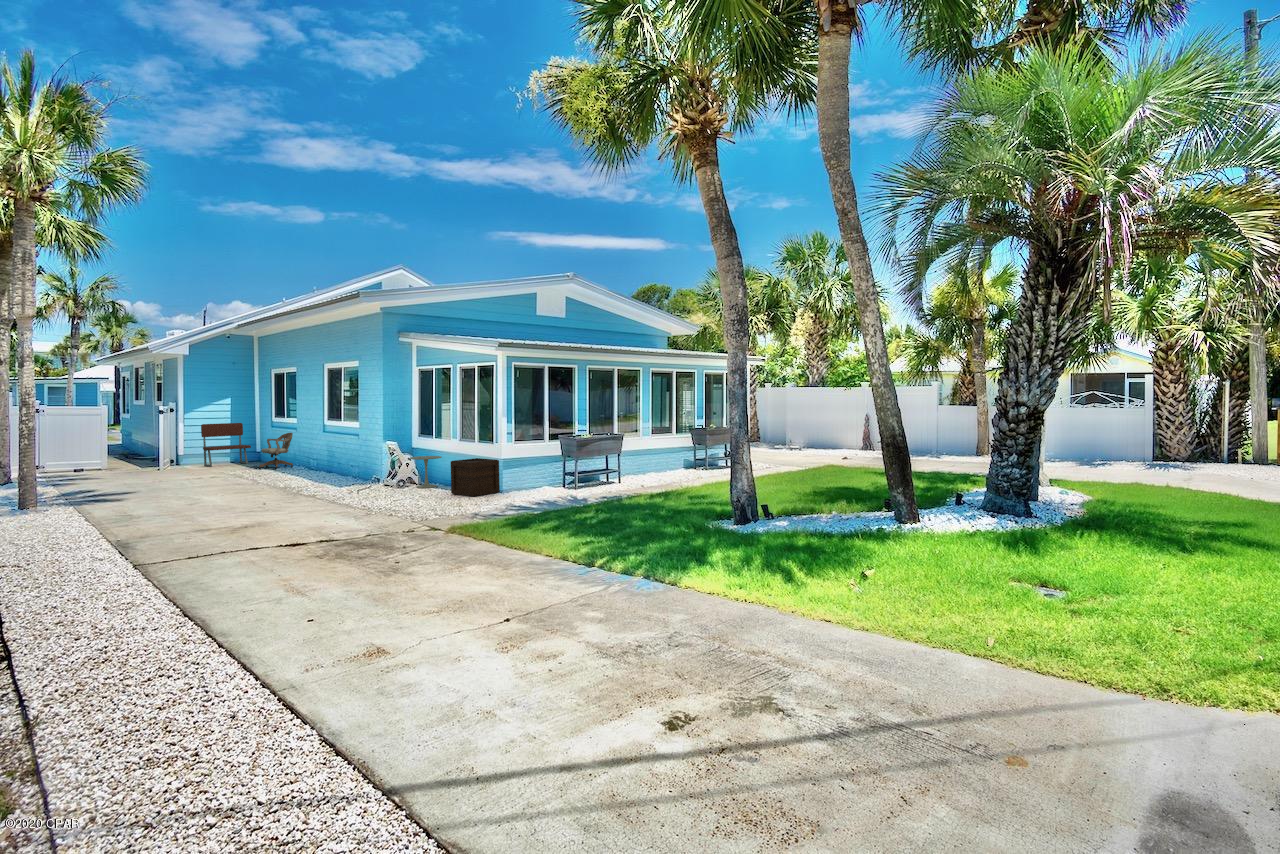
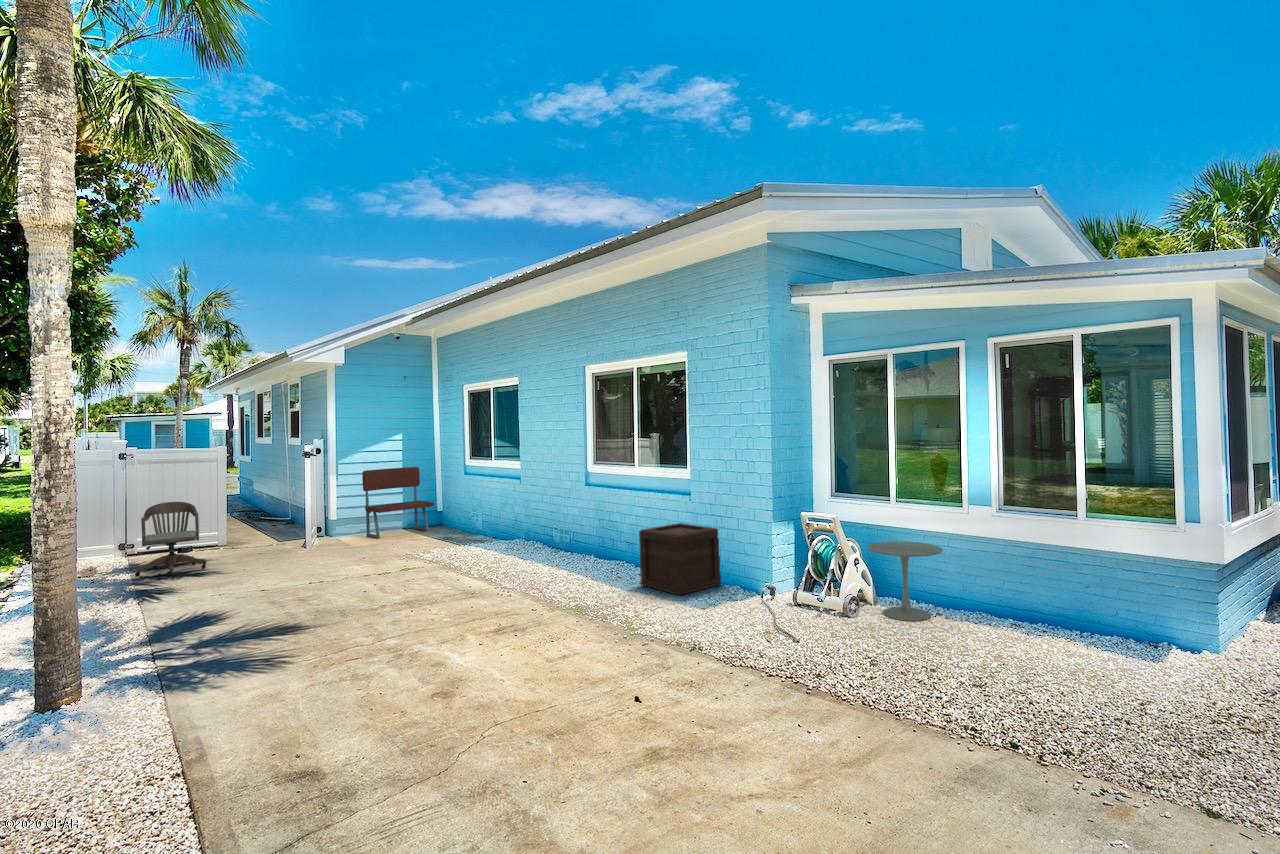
chair: present [259,433,293,470] -> present [135,502,206,576]
wooden crate: present [451,458,500,497] -> present [639,523,721,595]

